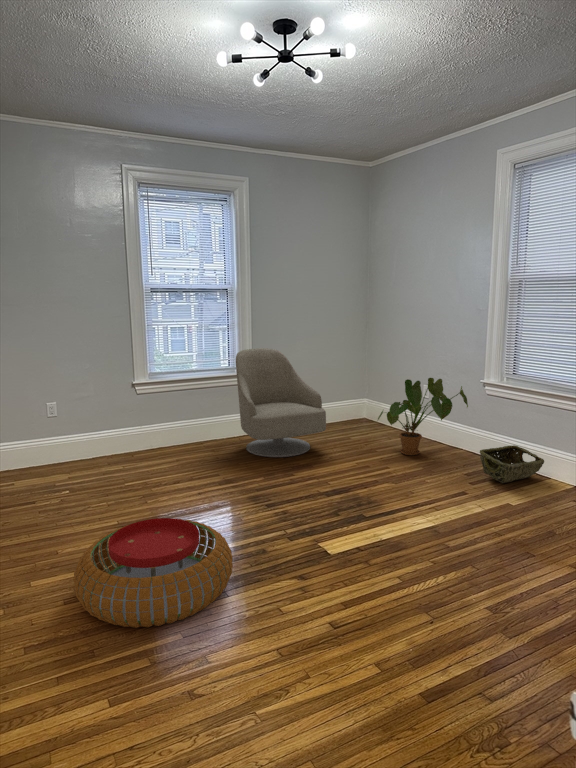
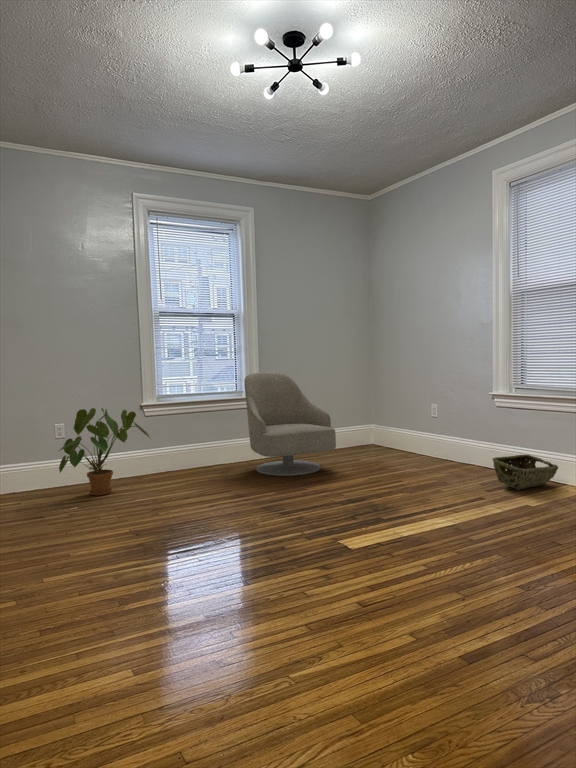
house plant: present [378,378,468,455] -> present [59,408,150,495]
pouf: present [74,518,233,628] -> none [91,510,254,611]

